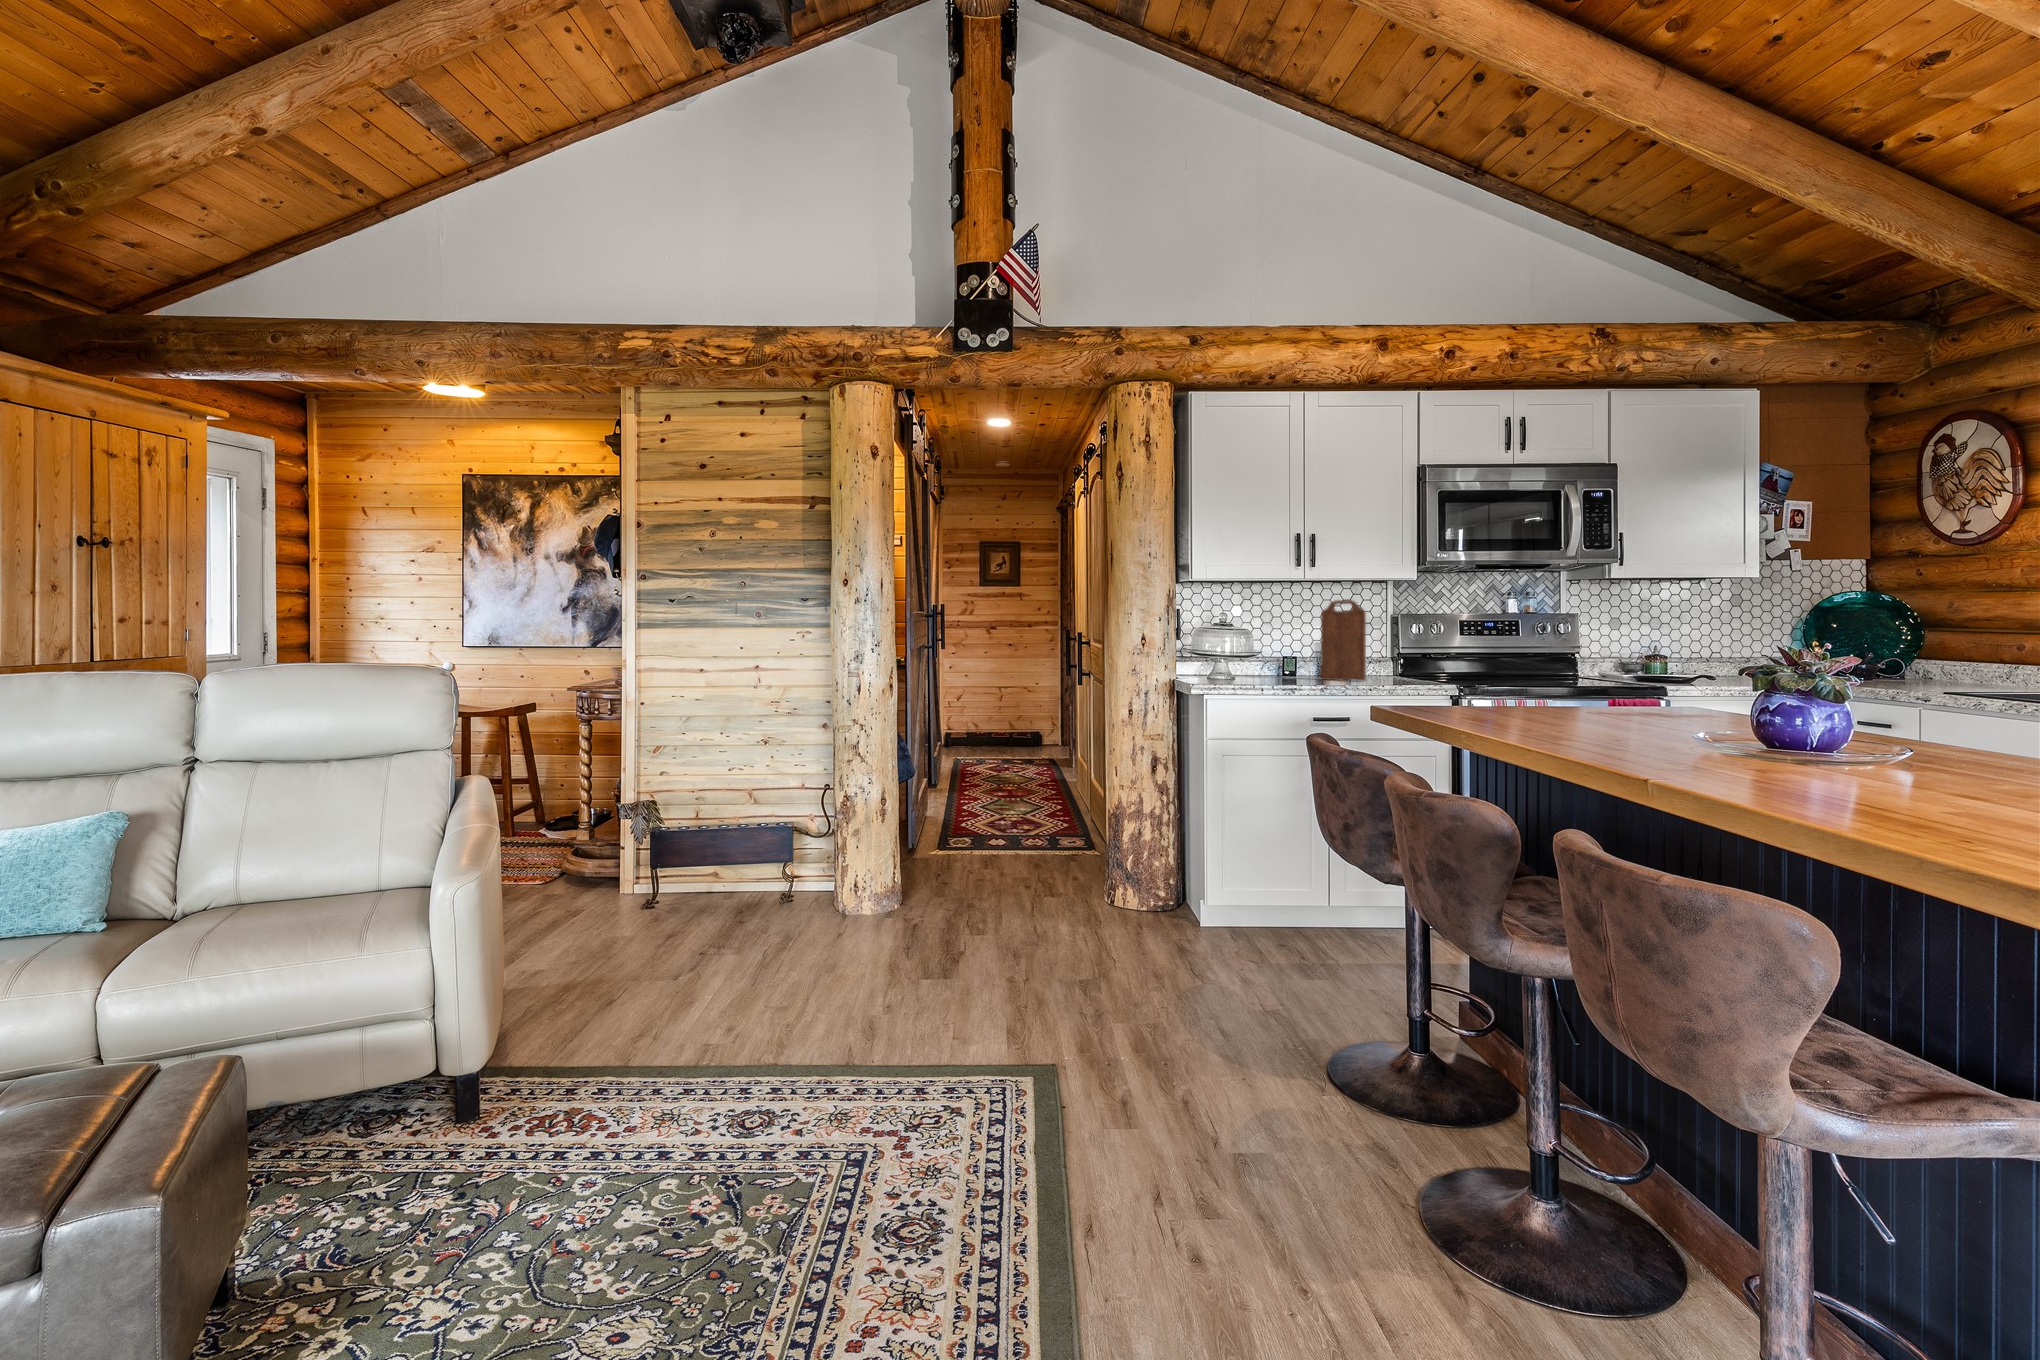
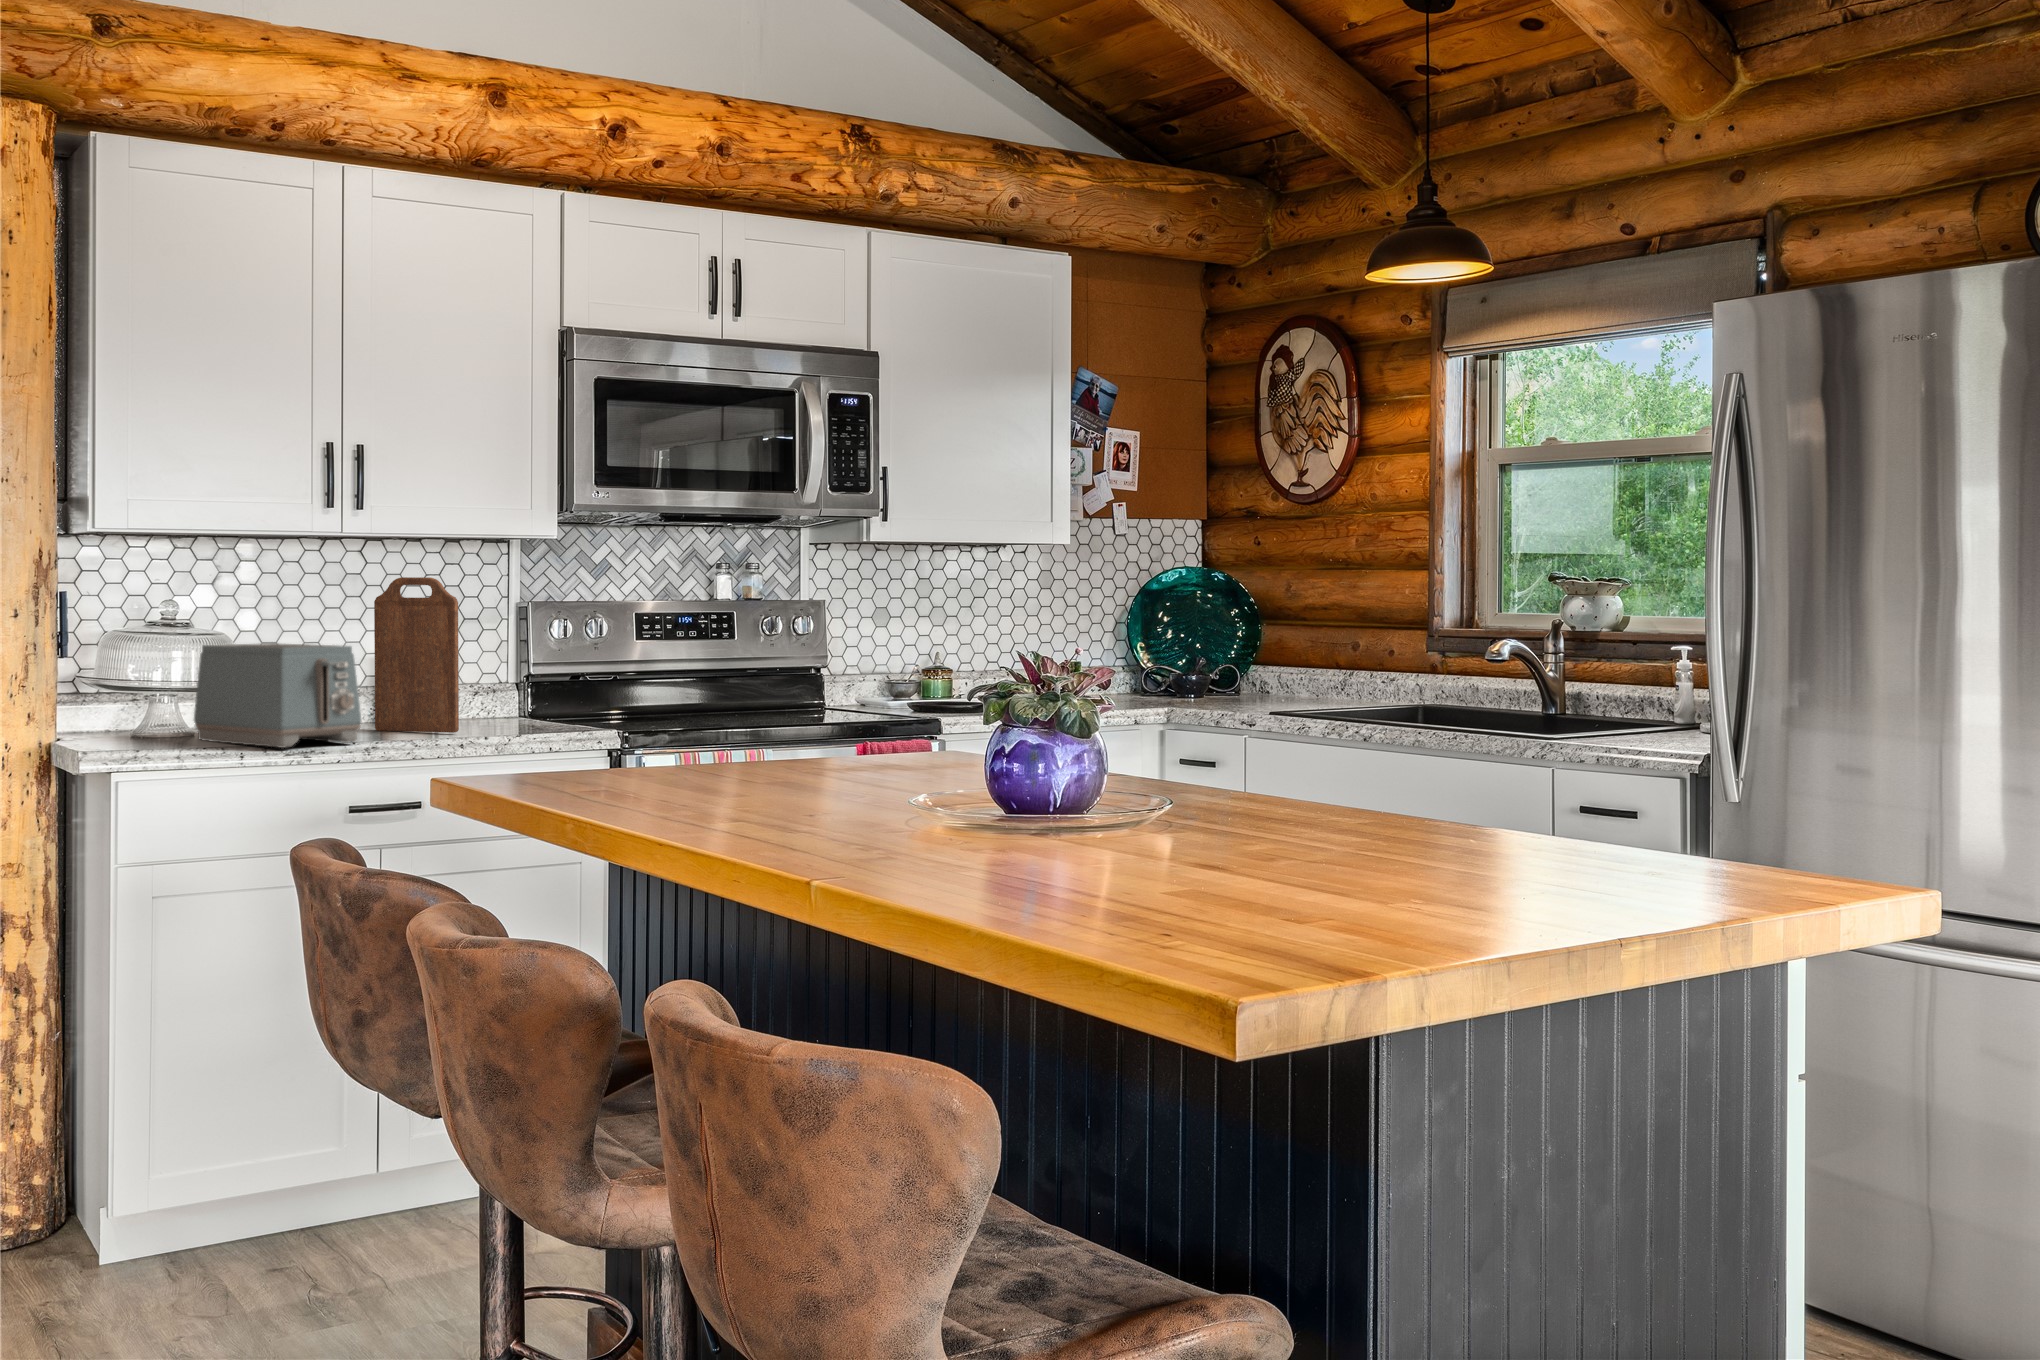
toaster: none [1237,633,1320,683] -> present [194,643,361,748]

